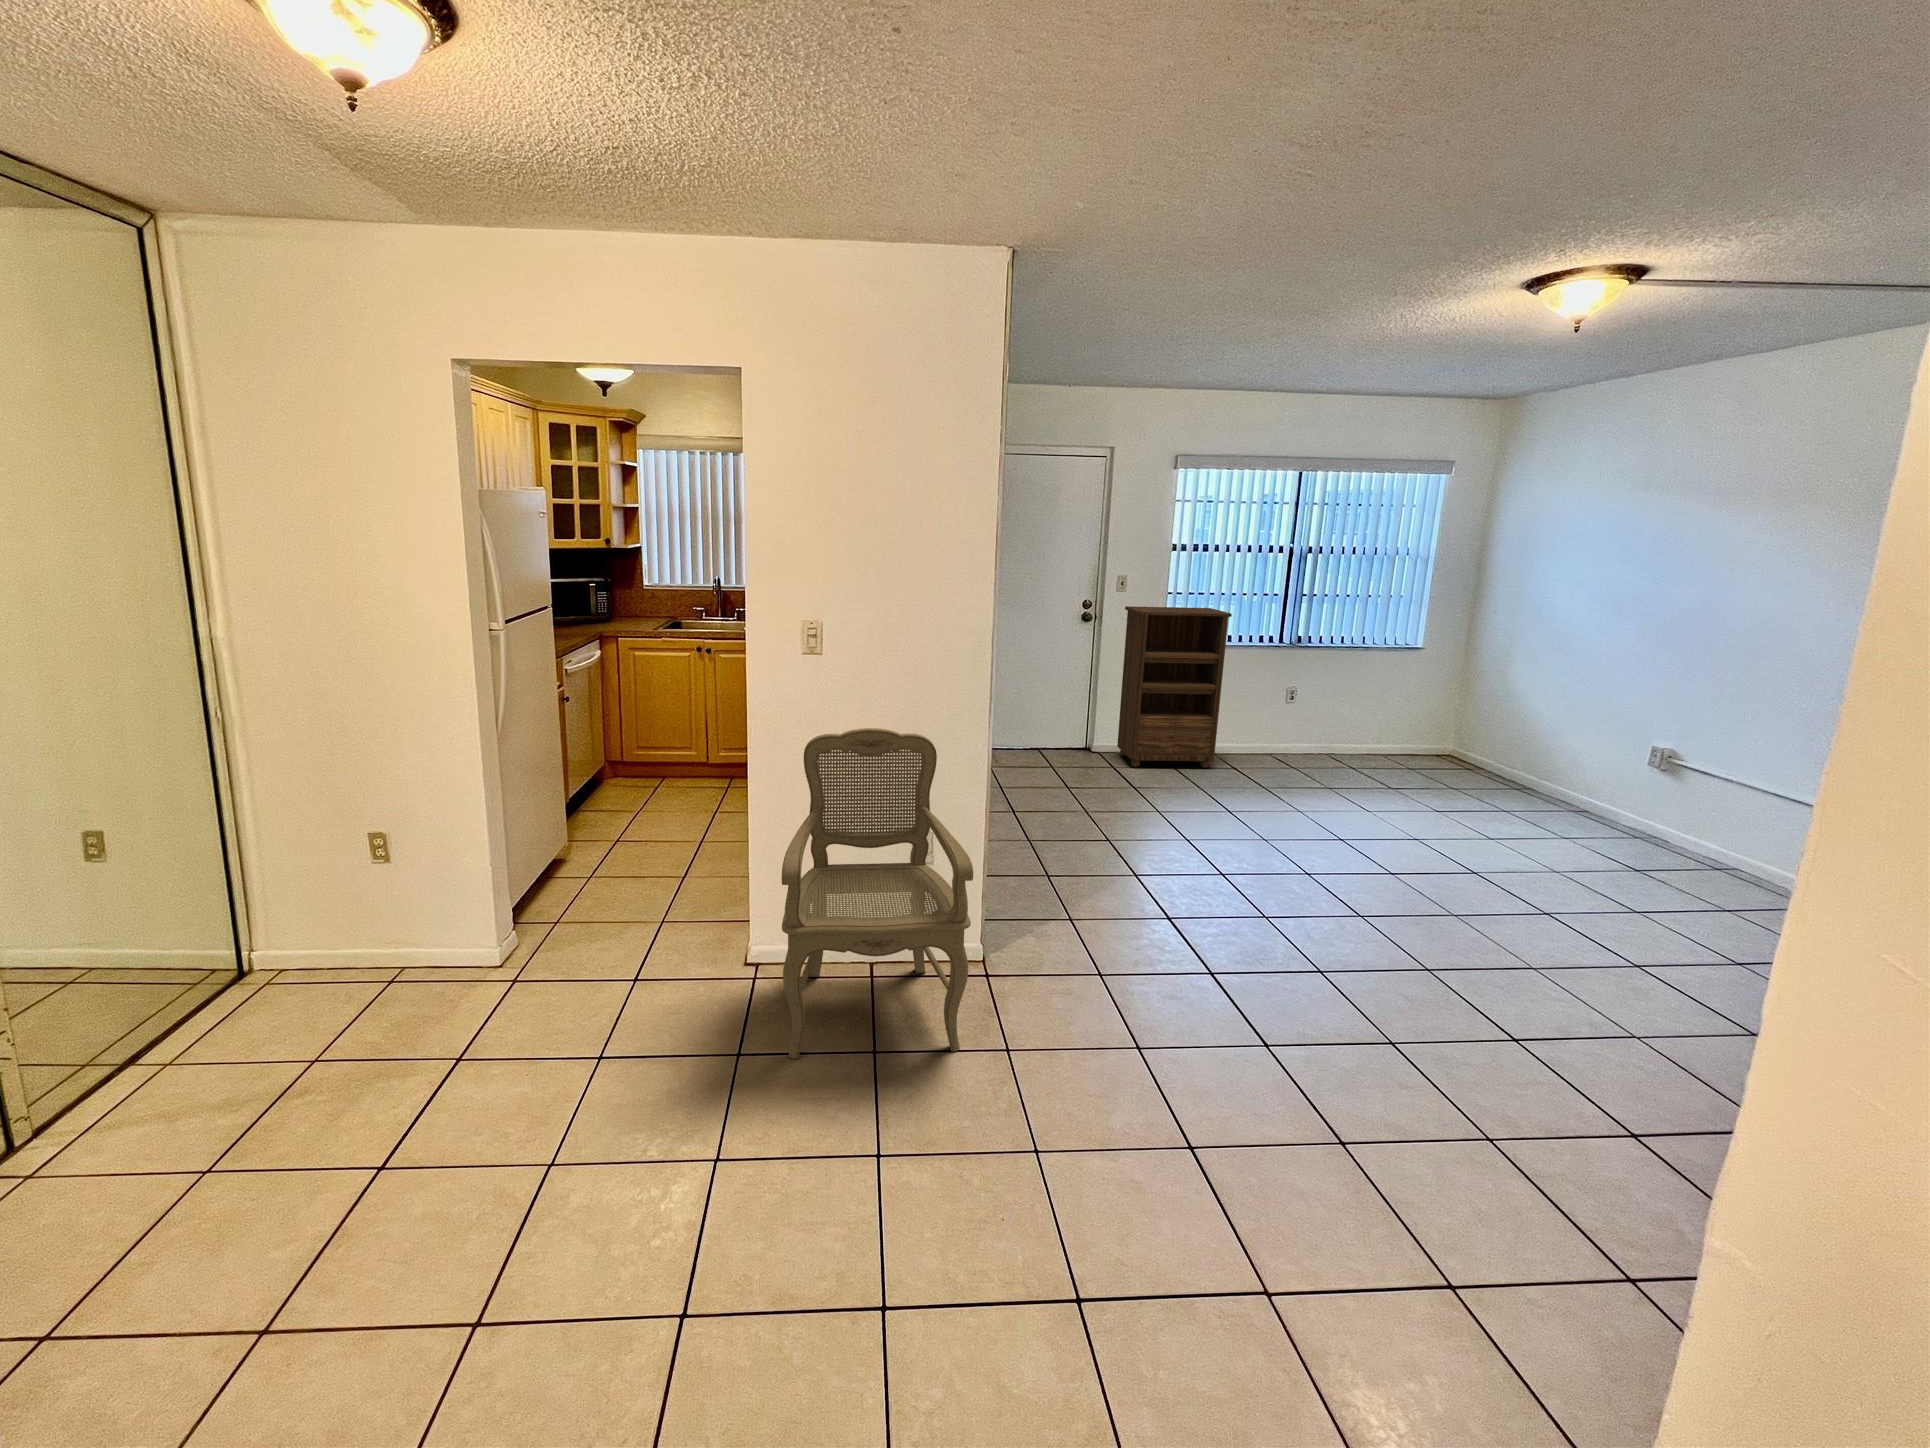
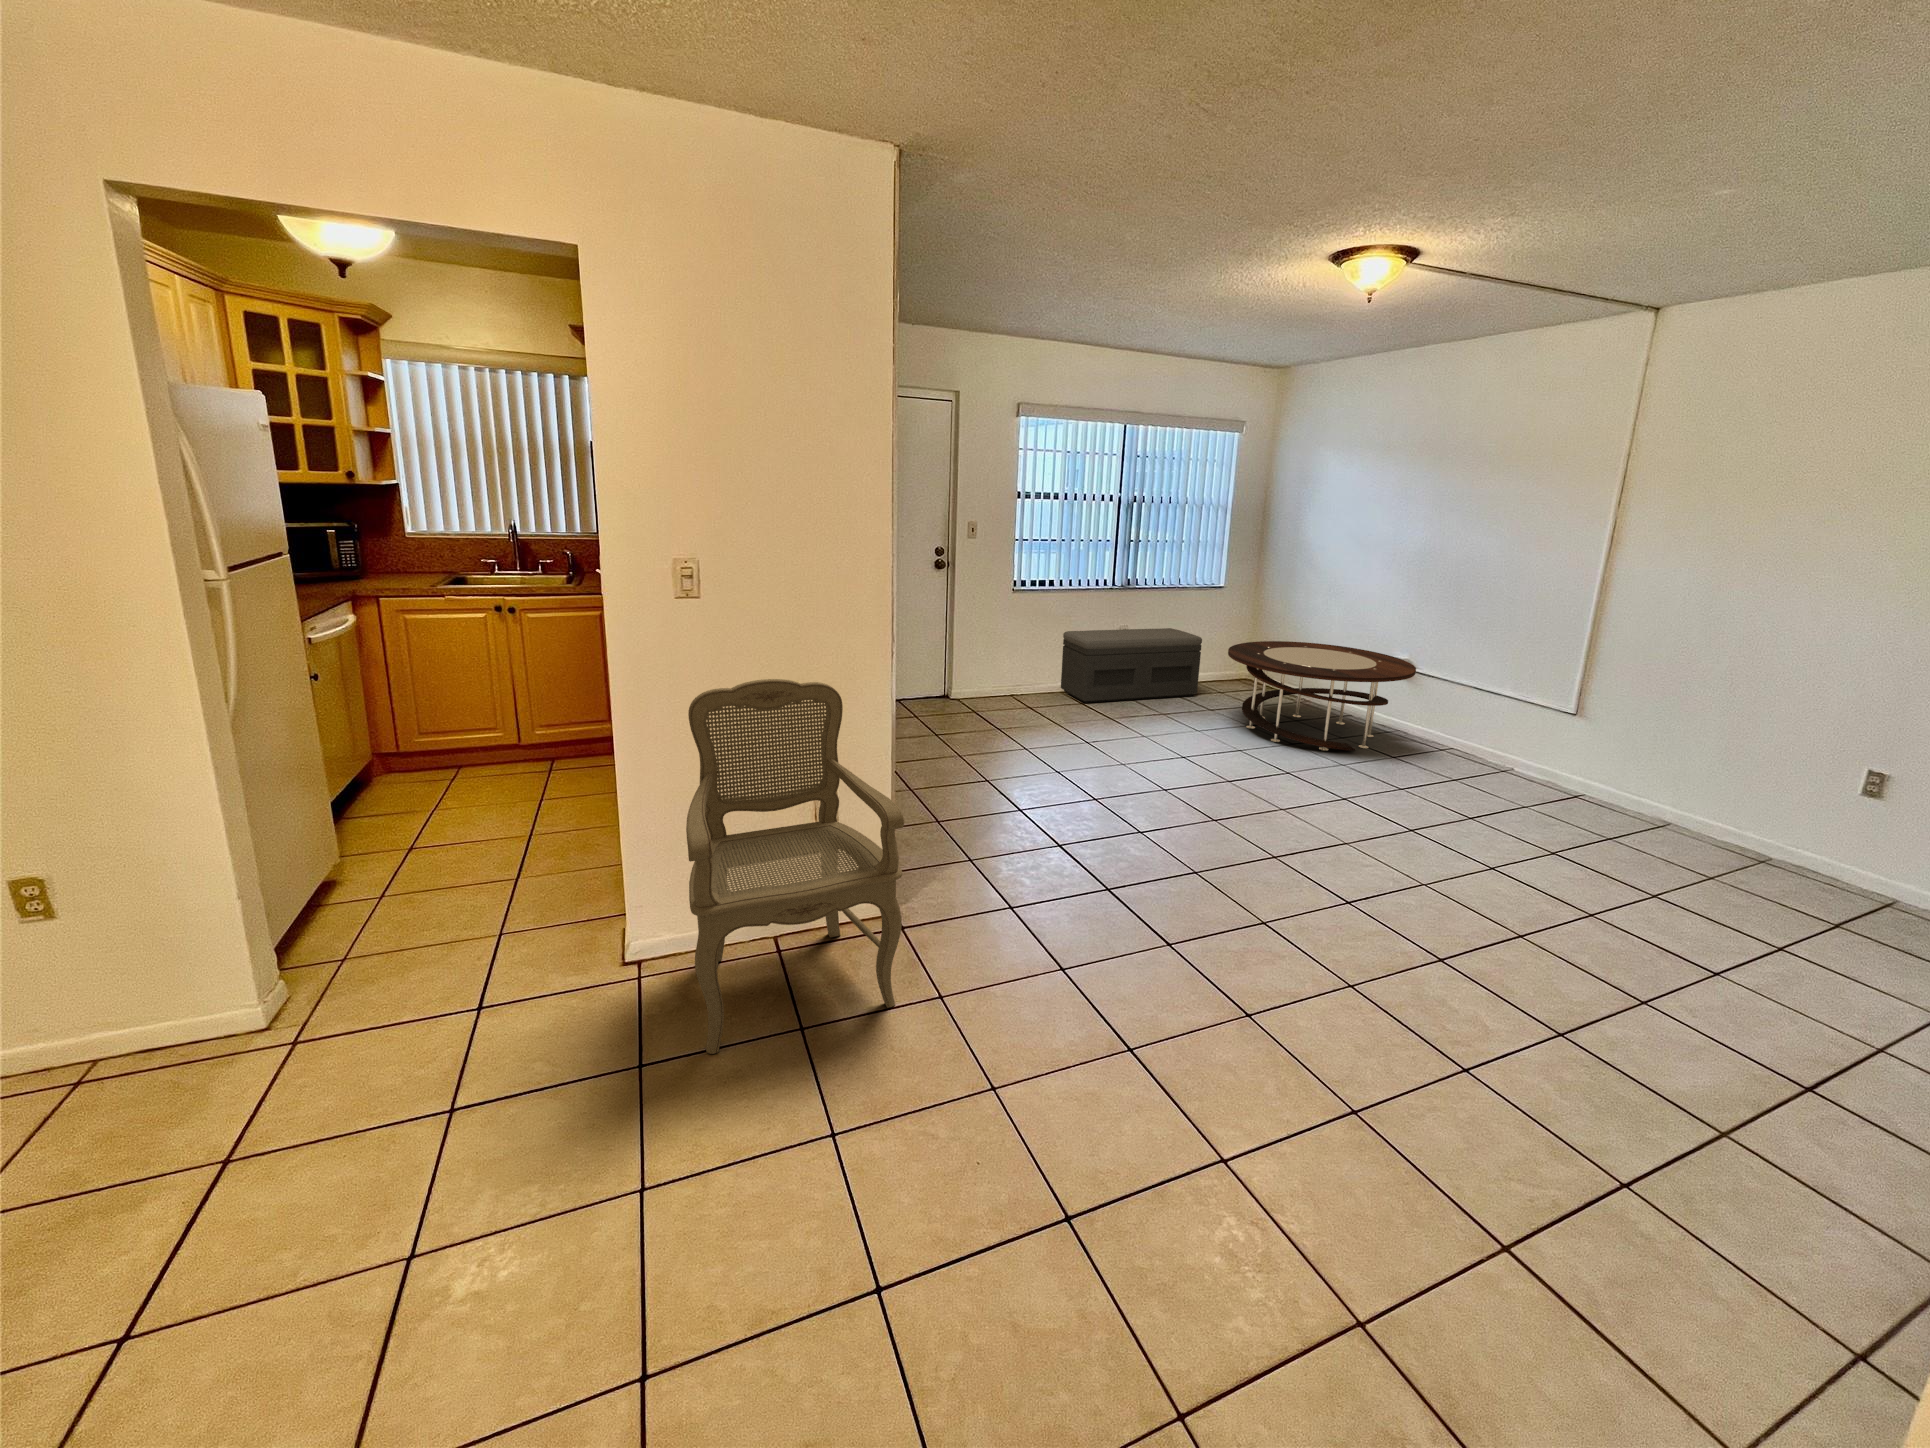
bookshelf: present [1117,606,1232,768] -> none [979,554,1078,710]
storage bench: none [1210,689,1384,770] -> present [1061,628,1202,703]
coffee table: none [1410,713,1682,857] -> present [1228,641,1416,751]

